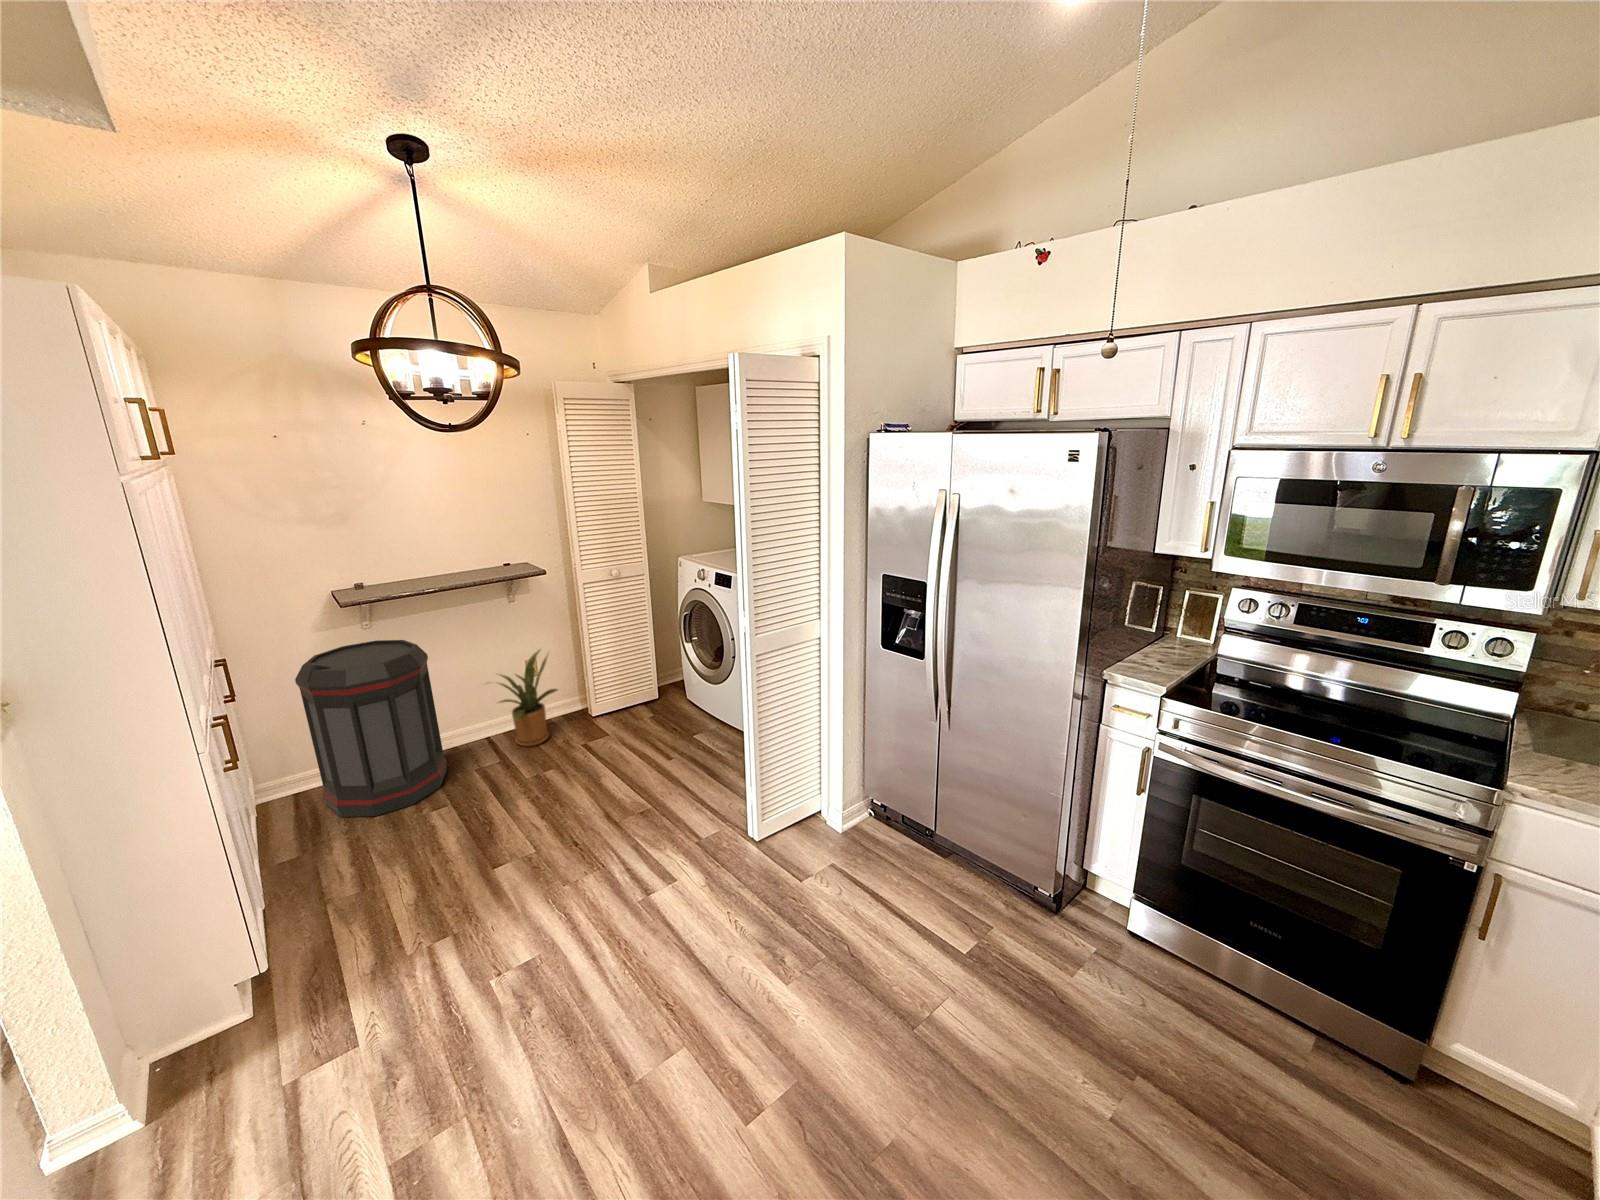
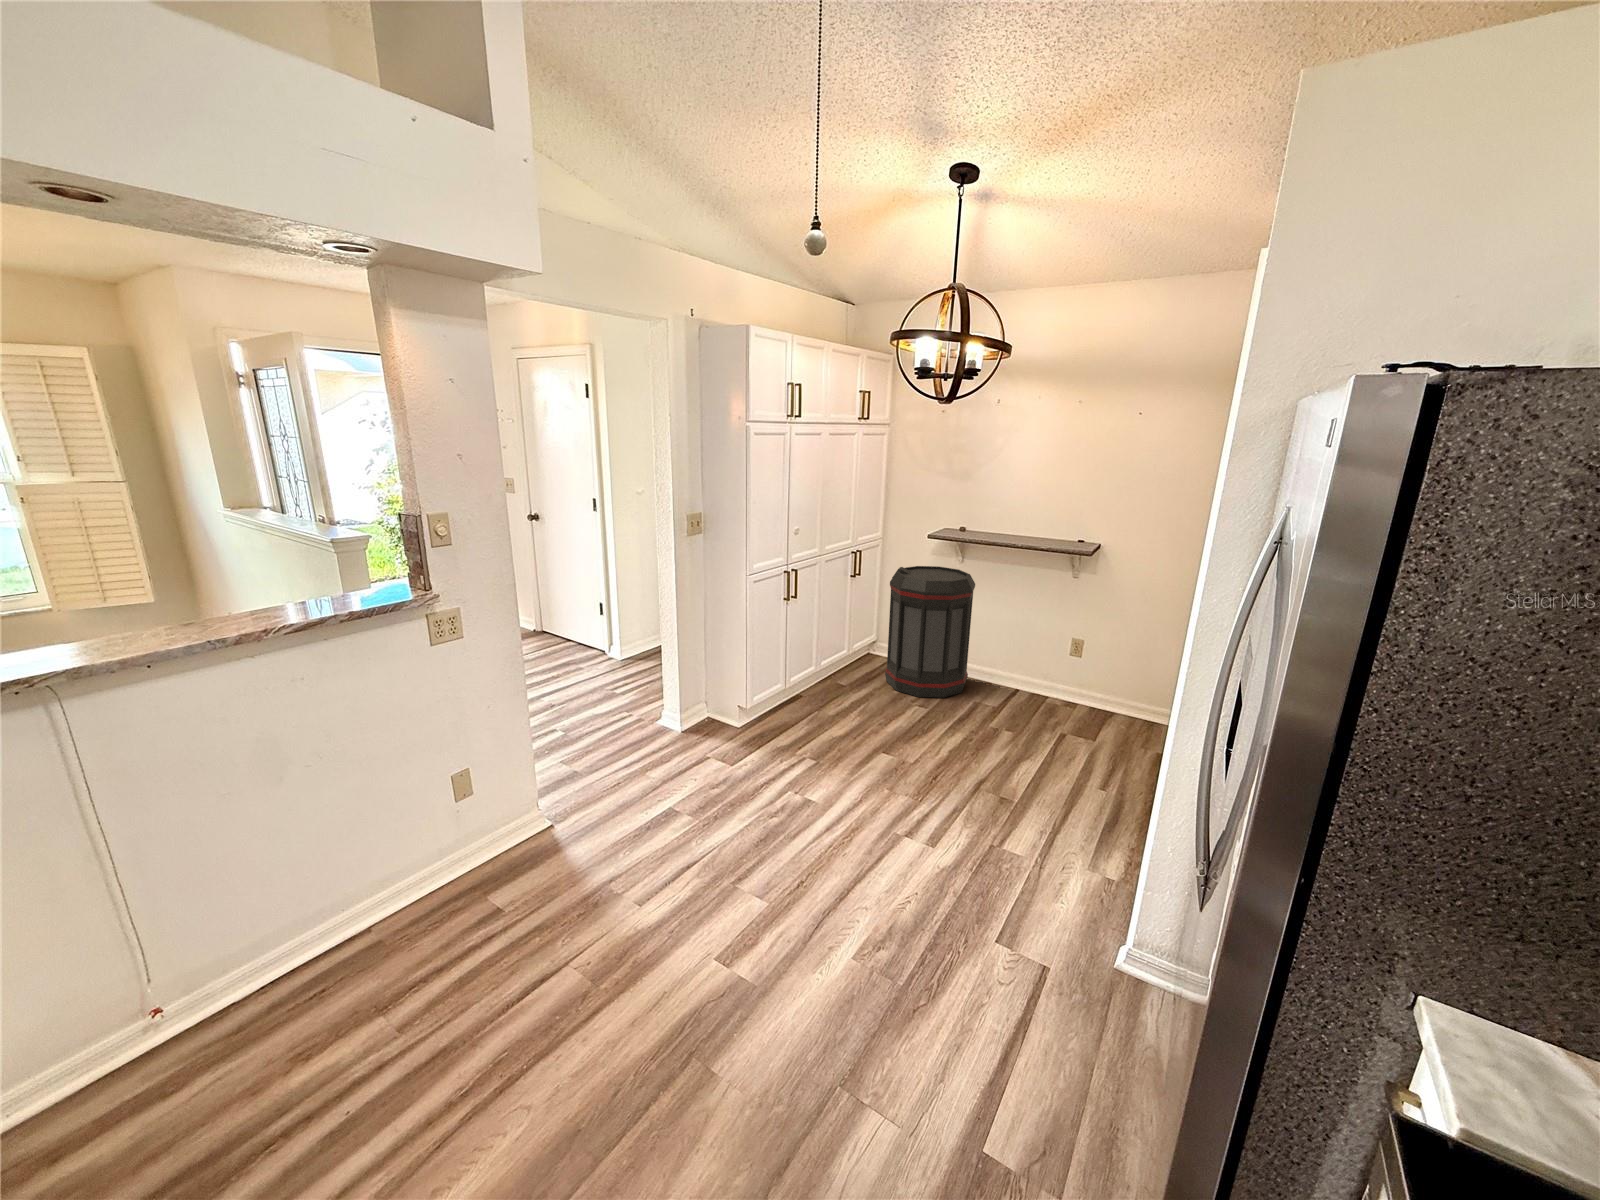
house plant: present [499,650,558,746] -> none [1002,626,1088,714]

